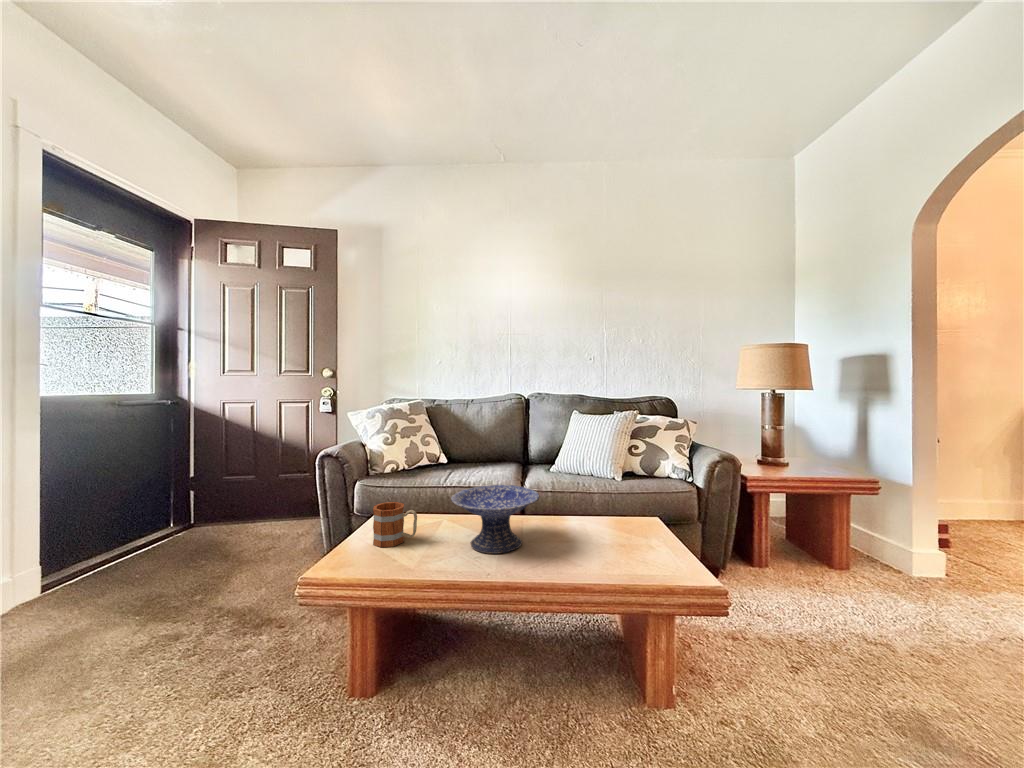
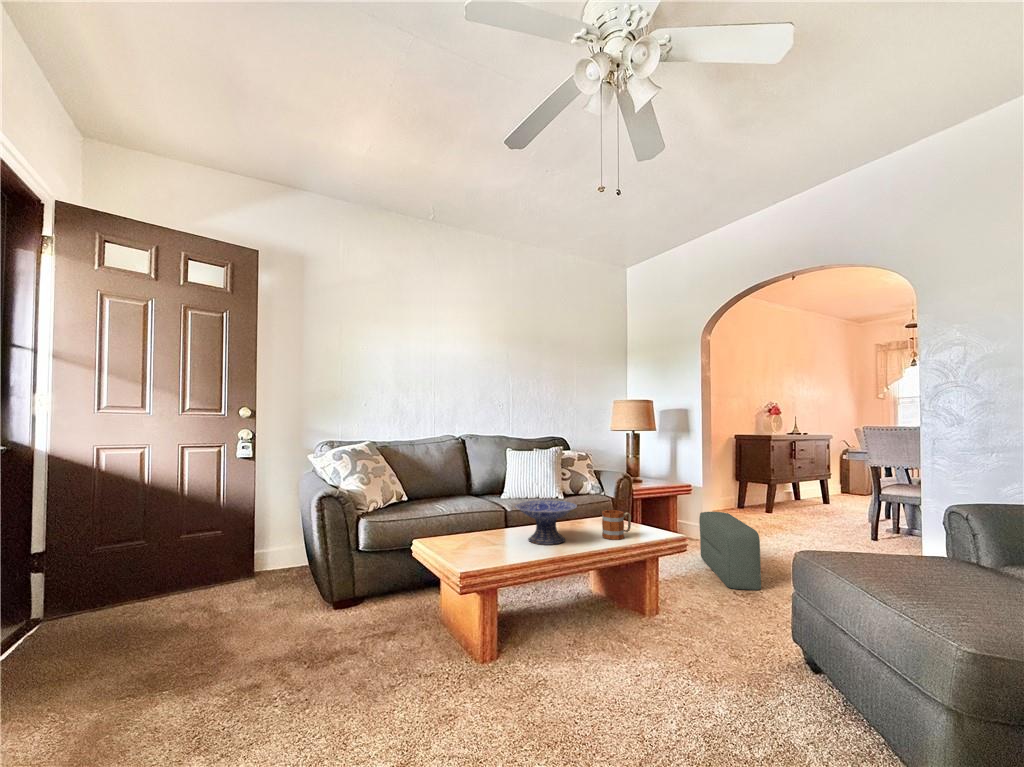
mug: present [373,502,417,547] -> present [602,510,631,540]
pouf: none [868,531,970,720] -> present [699,512,761,590]

